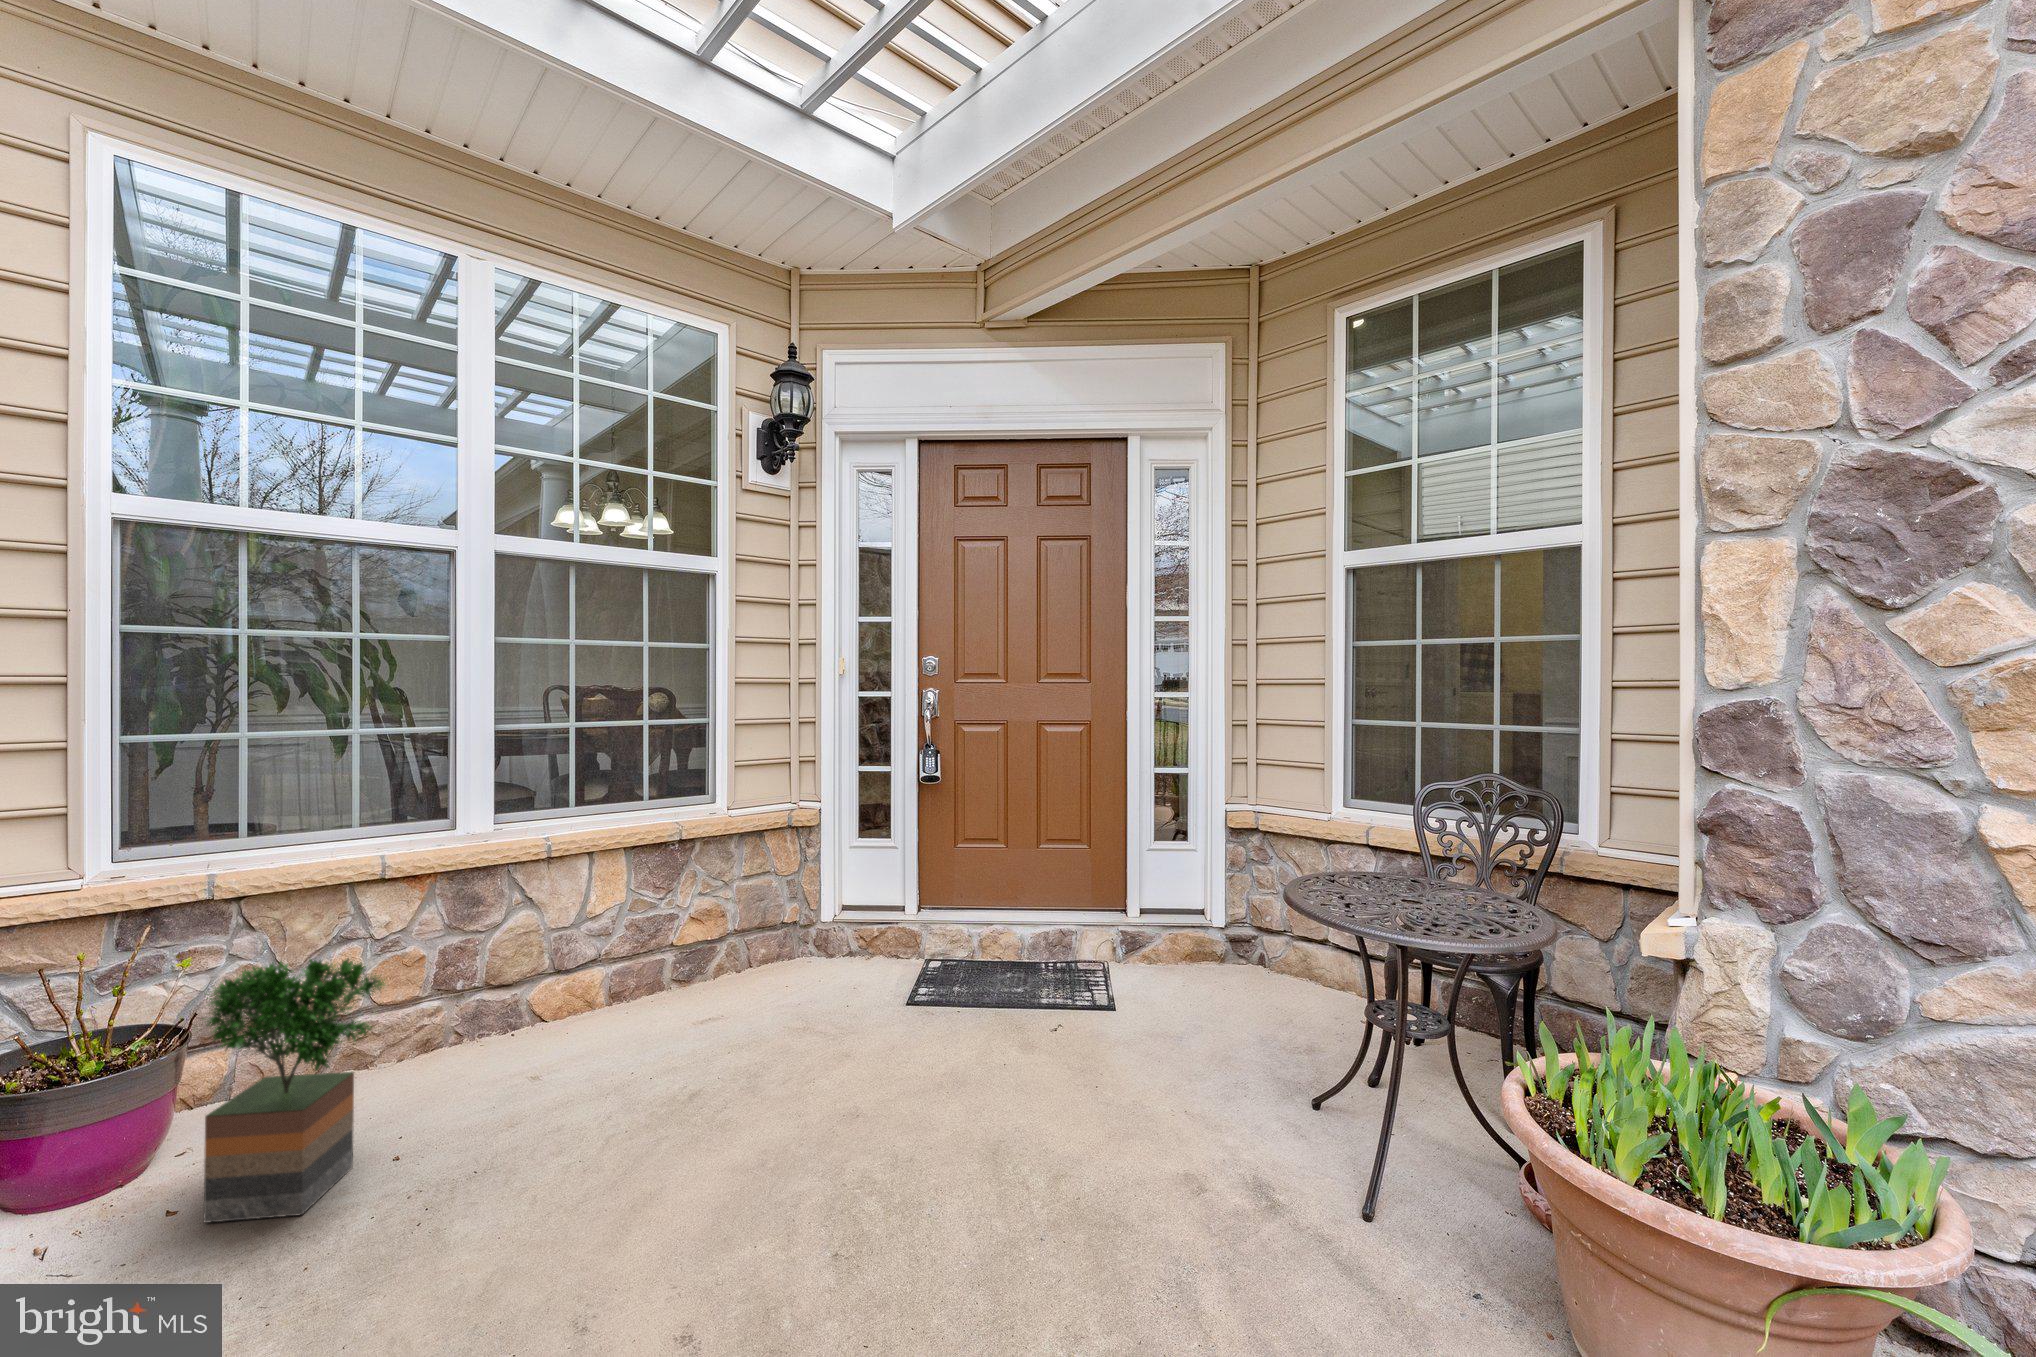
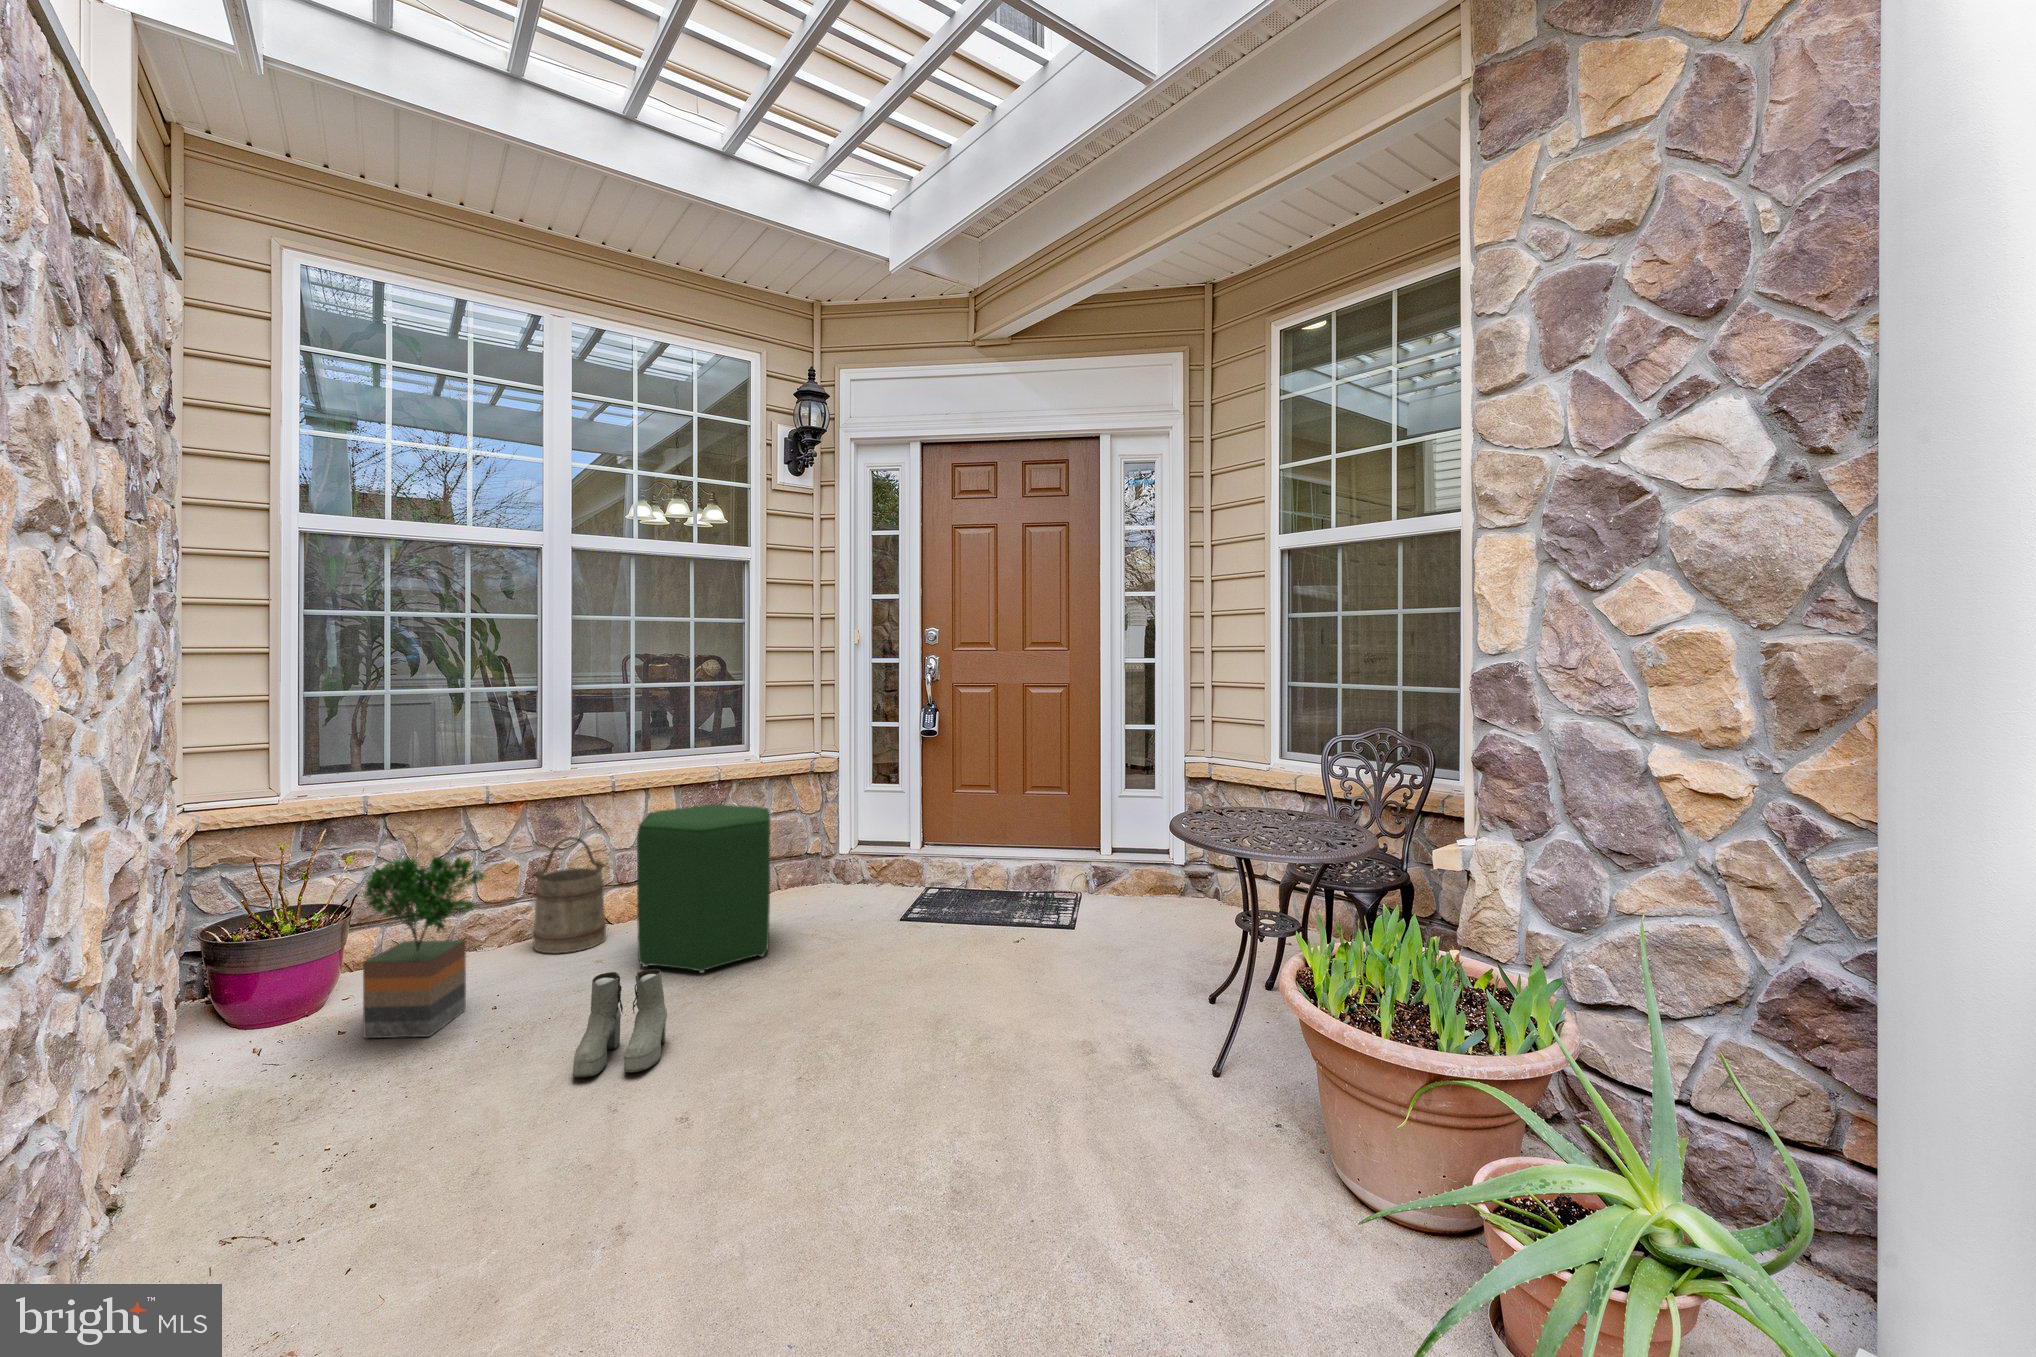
ottoman: none [586,871,756,1094] -> present [637,804,770,973]
bucket: none [440,917,539,1071] -> present [532,837,606,953]
boots: none [514,1109,641,1278] -> present [573,969,667,1078]

